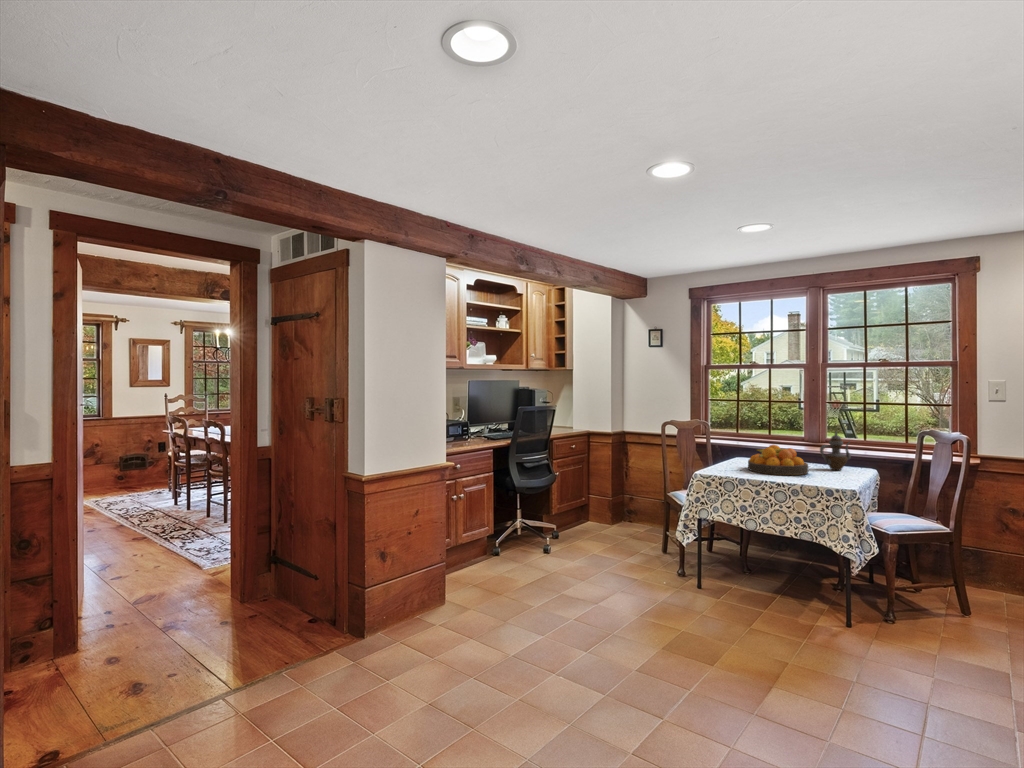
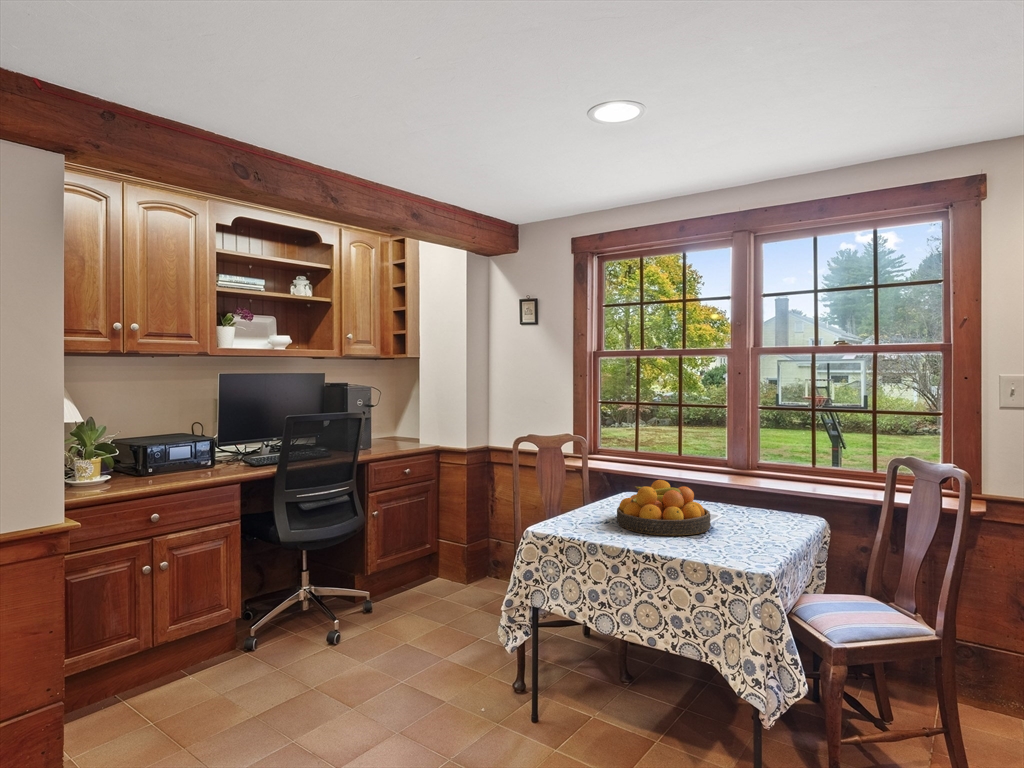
teapot: present [820,431,851,470] -> none [733,457,783,522]

